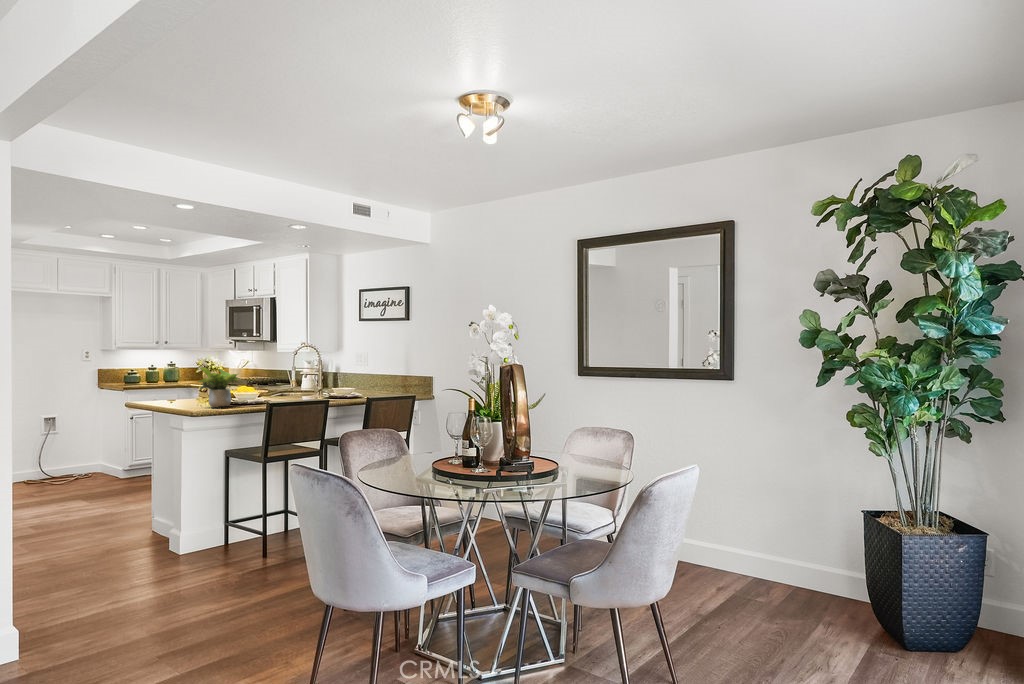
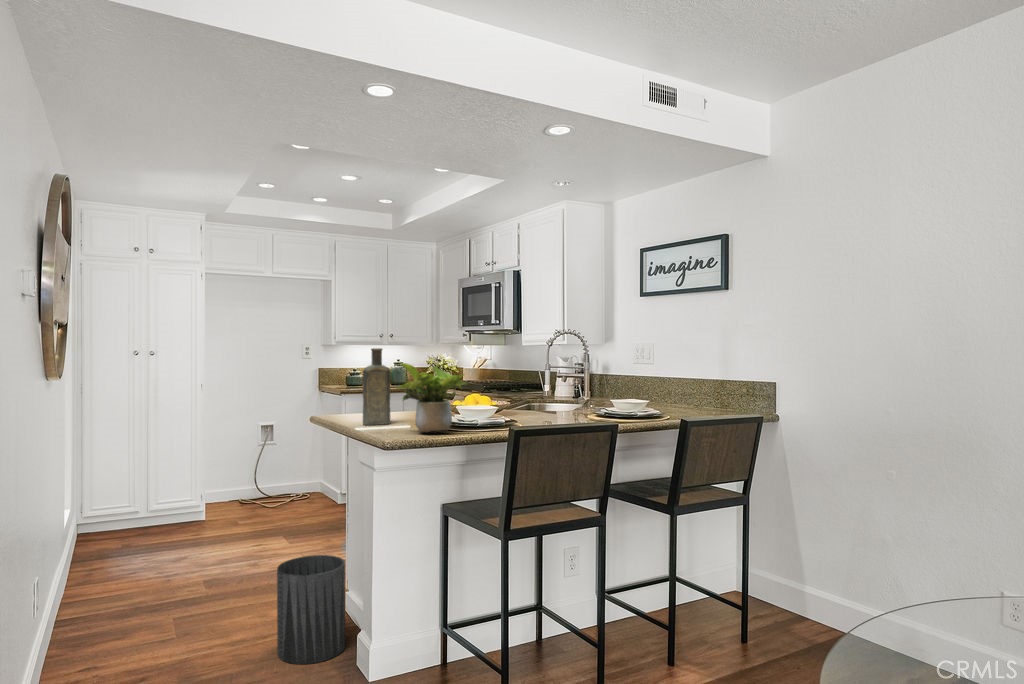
bottle: none [165,358,188,406] -> present [363,348,390,425]
trash can: none [110,490,158,553] -> present [277,555,345,664]

